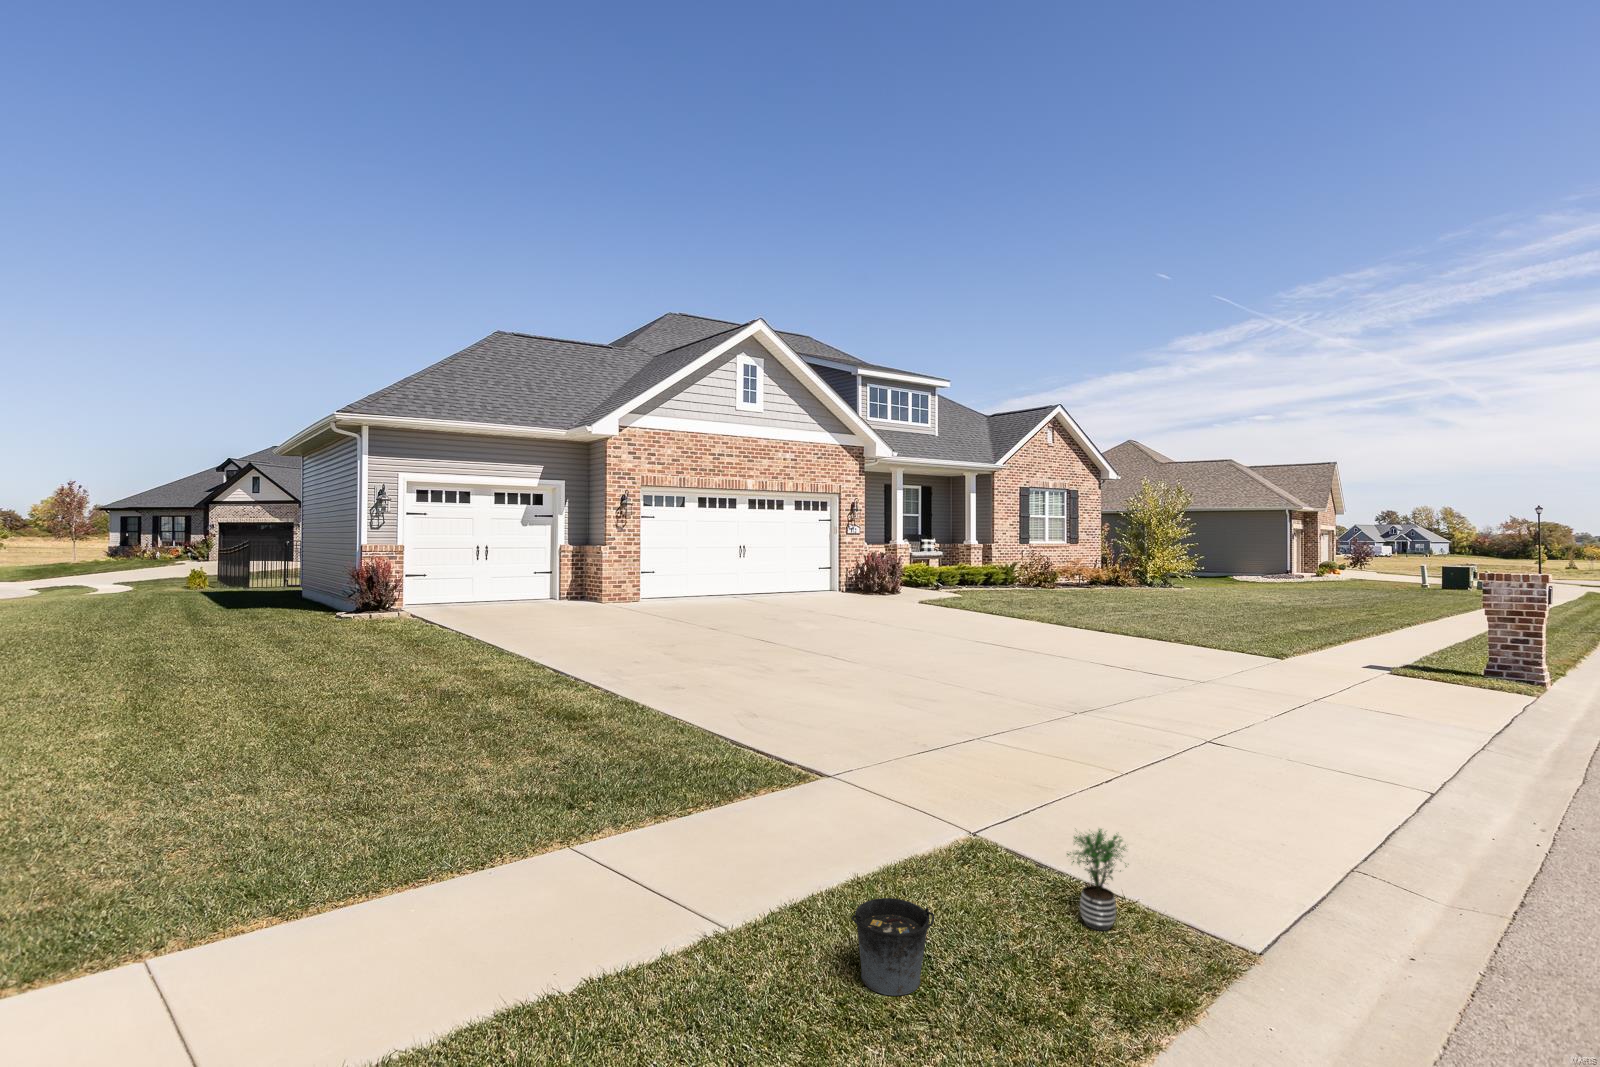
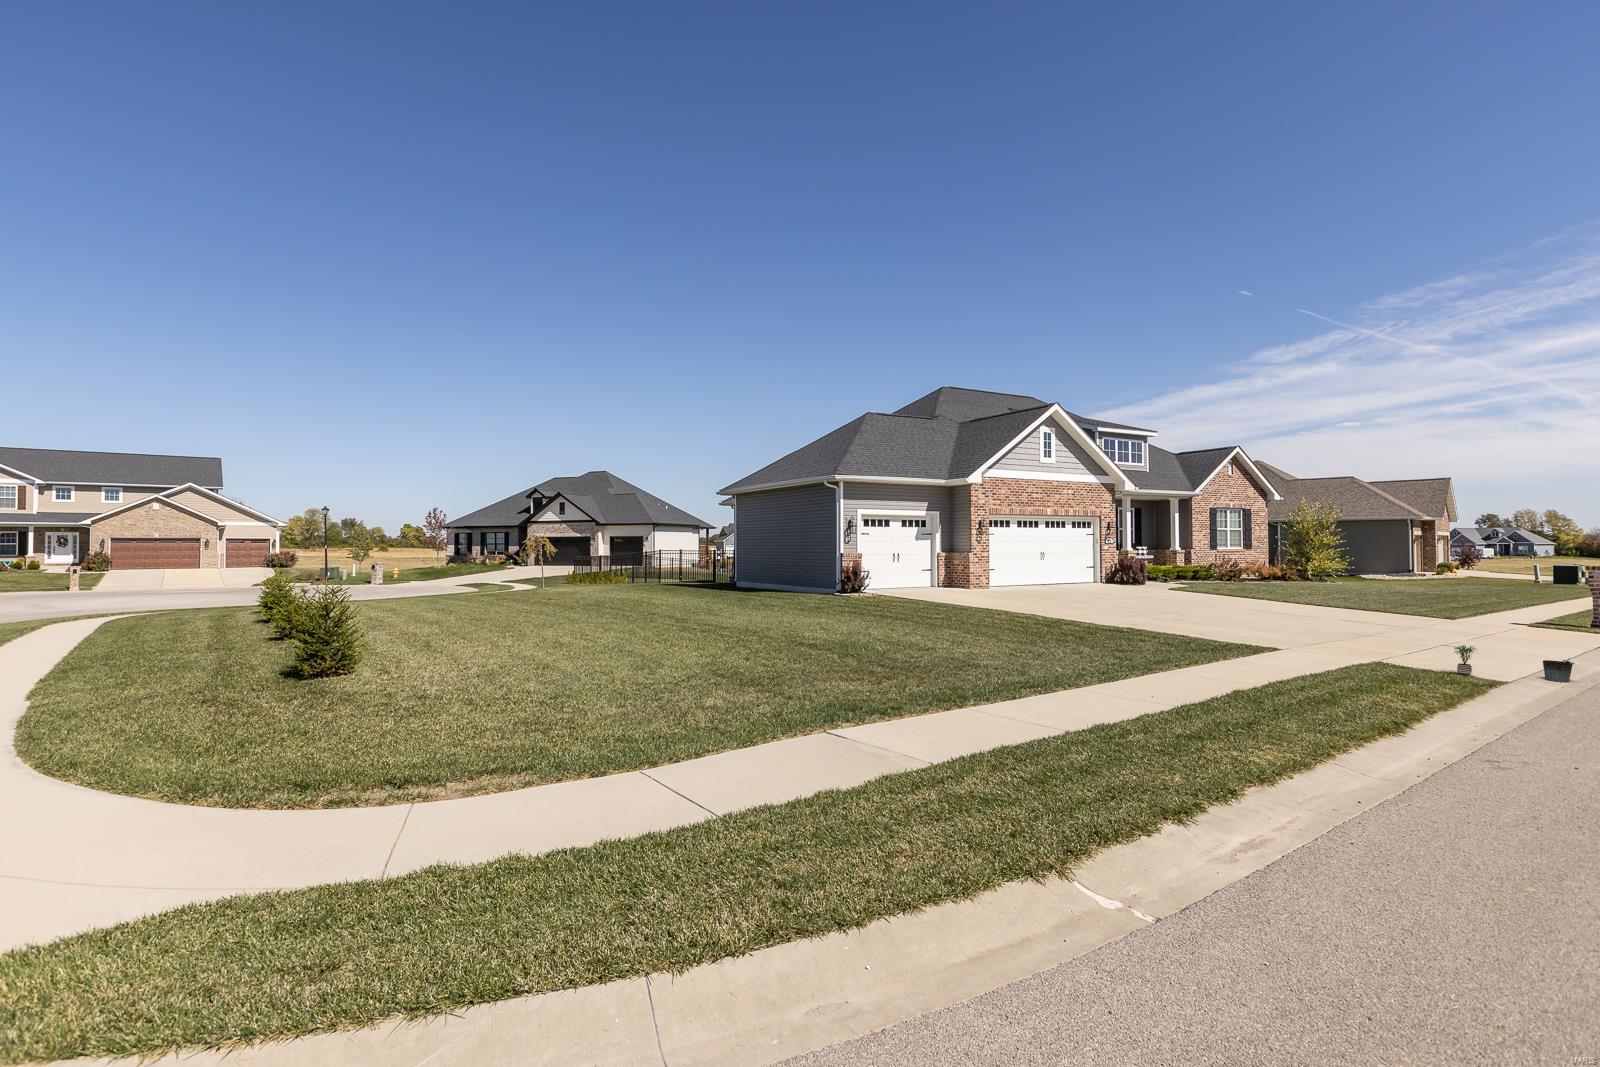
bucket: present [852,898,934,996] -> present [1543,660,1574,682]

